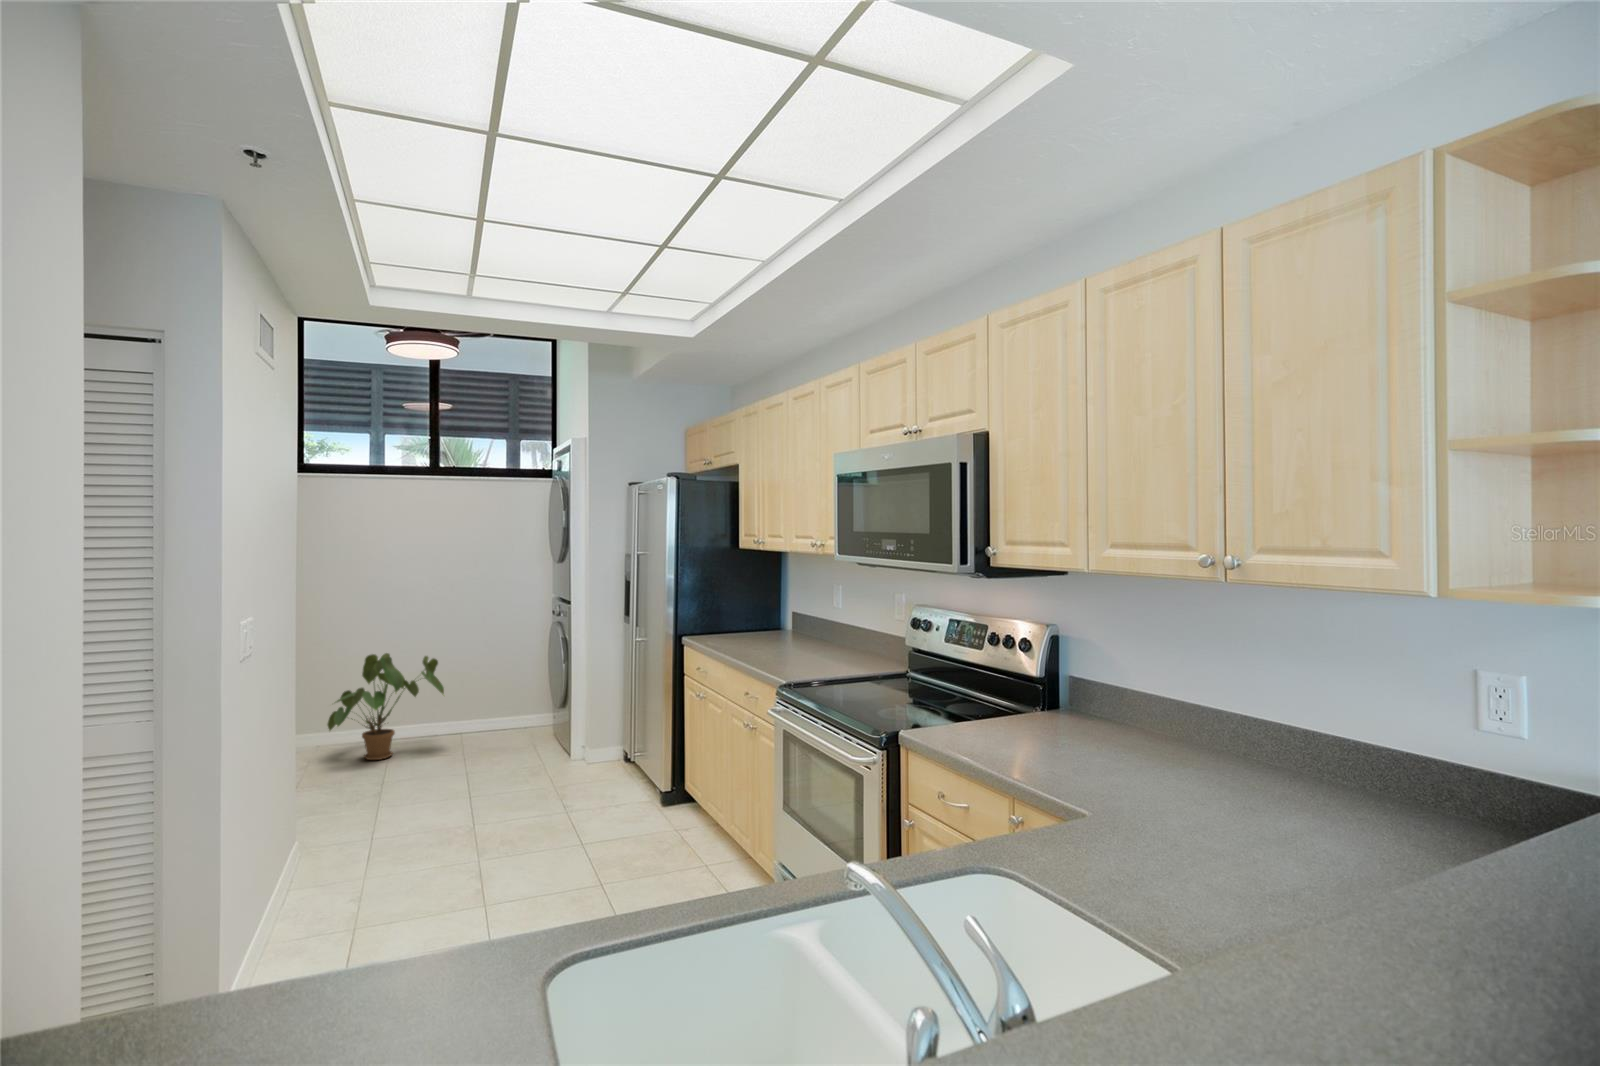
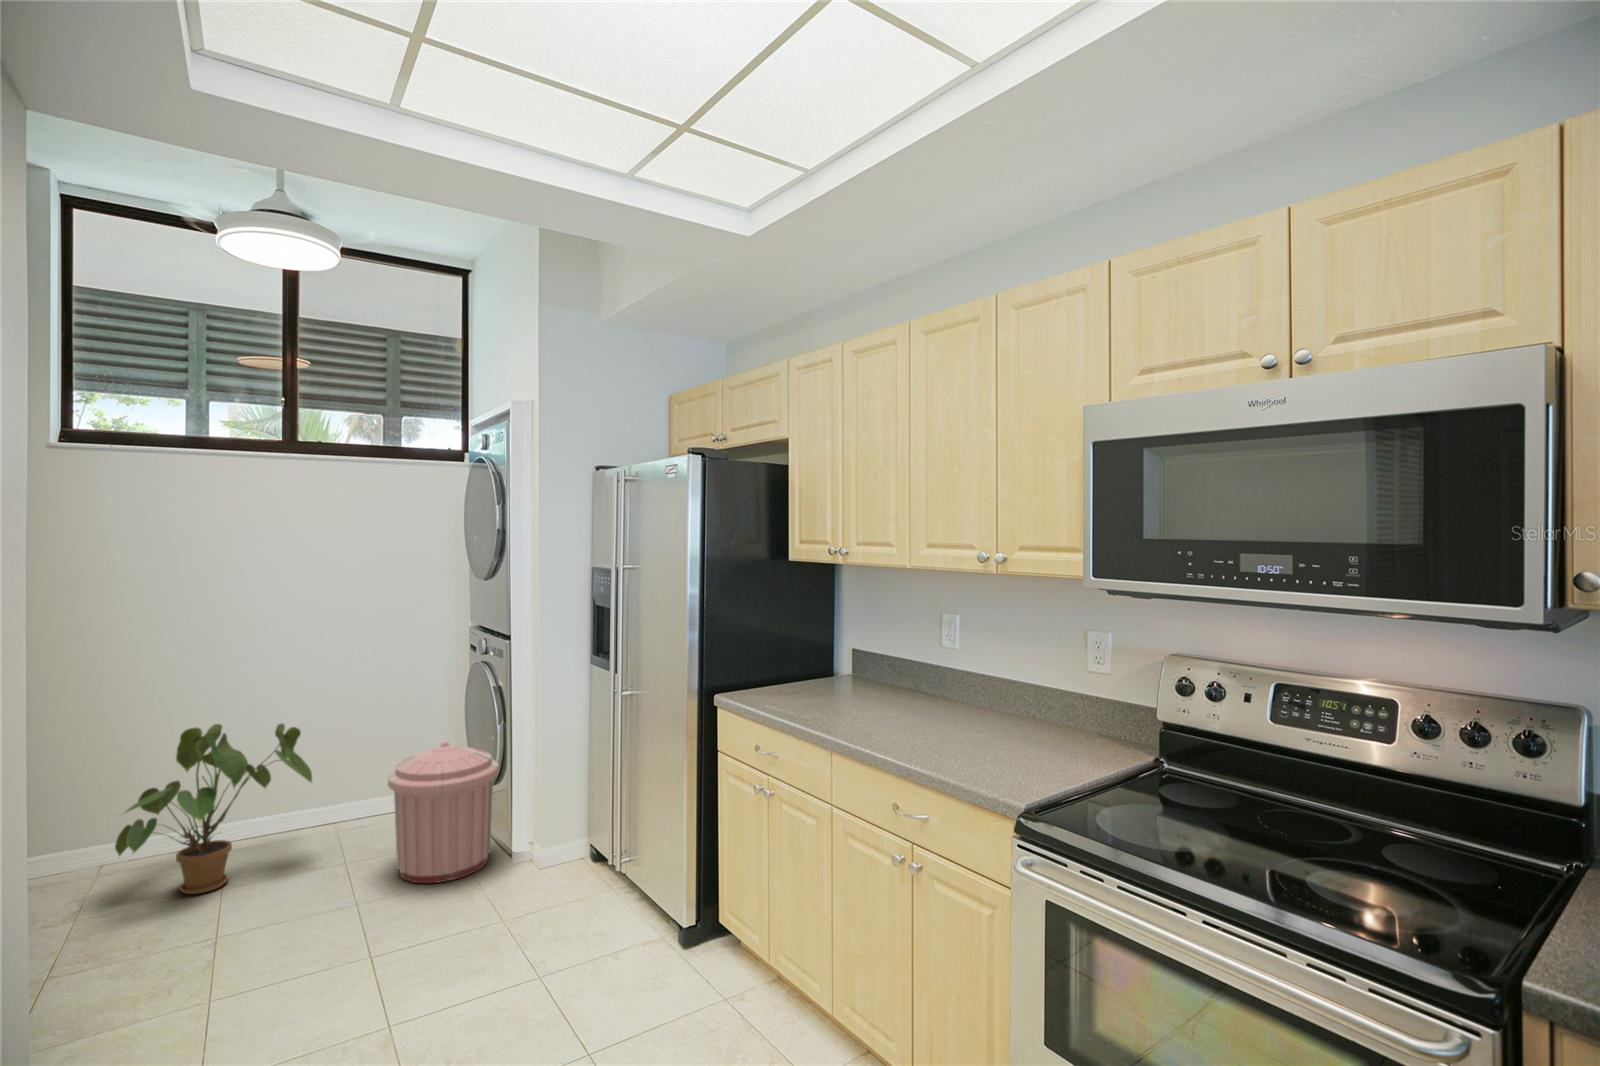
trash can: none [490,671,564,765] -> present [388,742,499,883]

